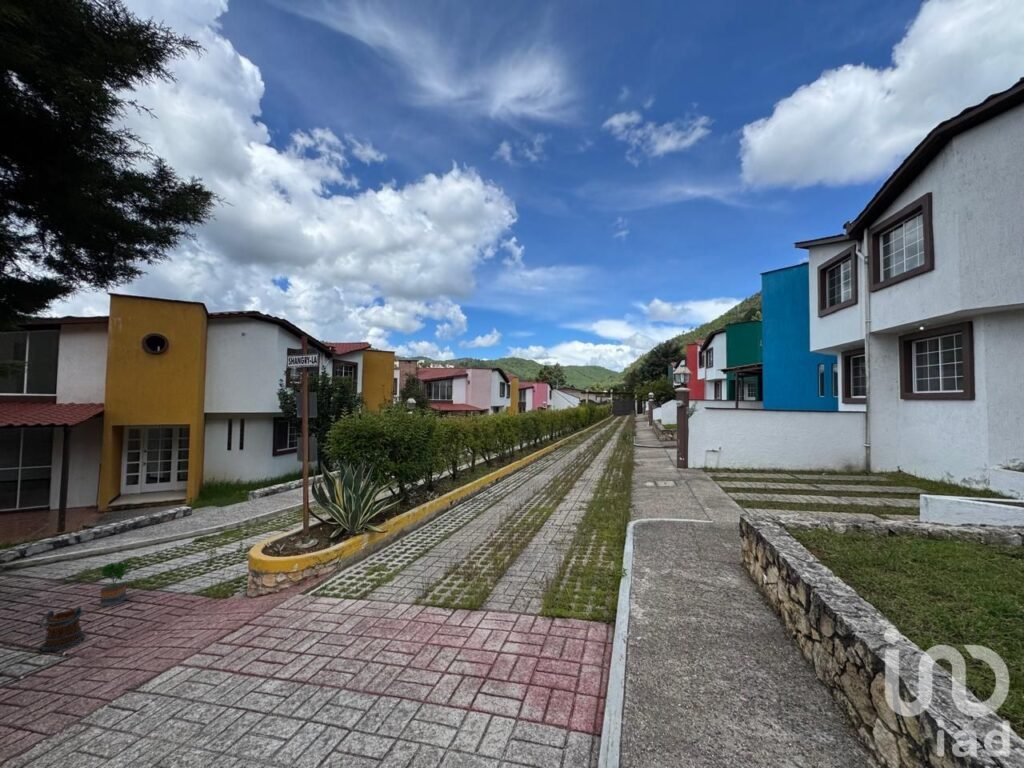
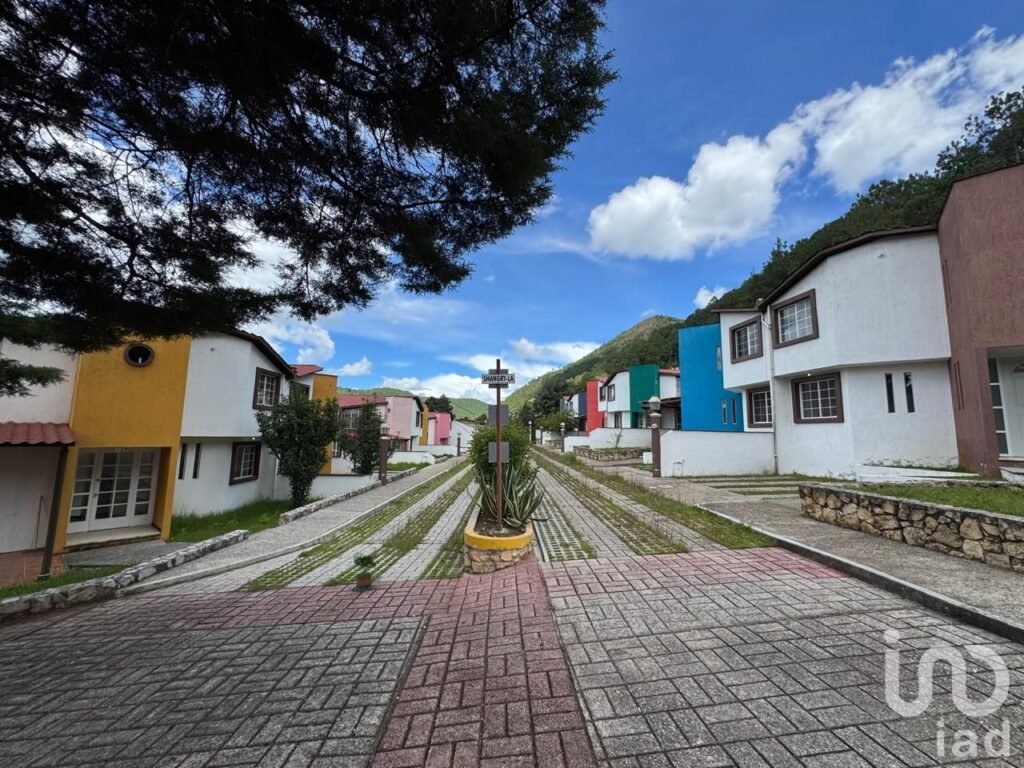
bucket: present [40,607,85,652] -> none [382,579,409,614]

